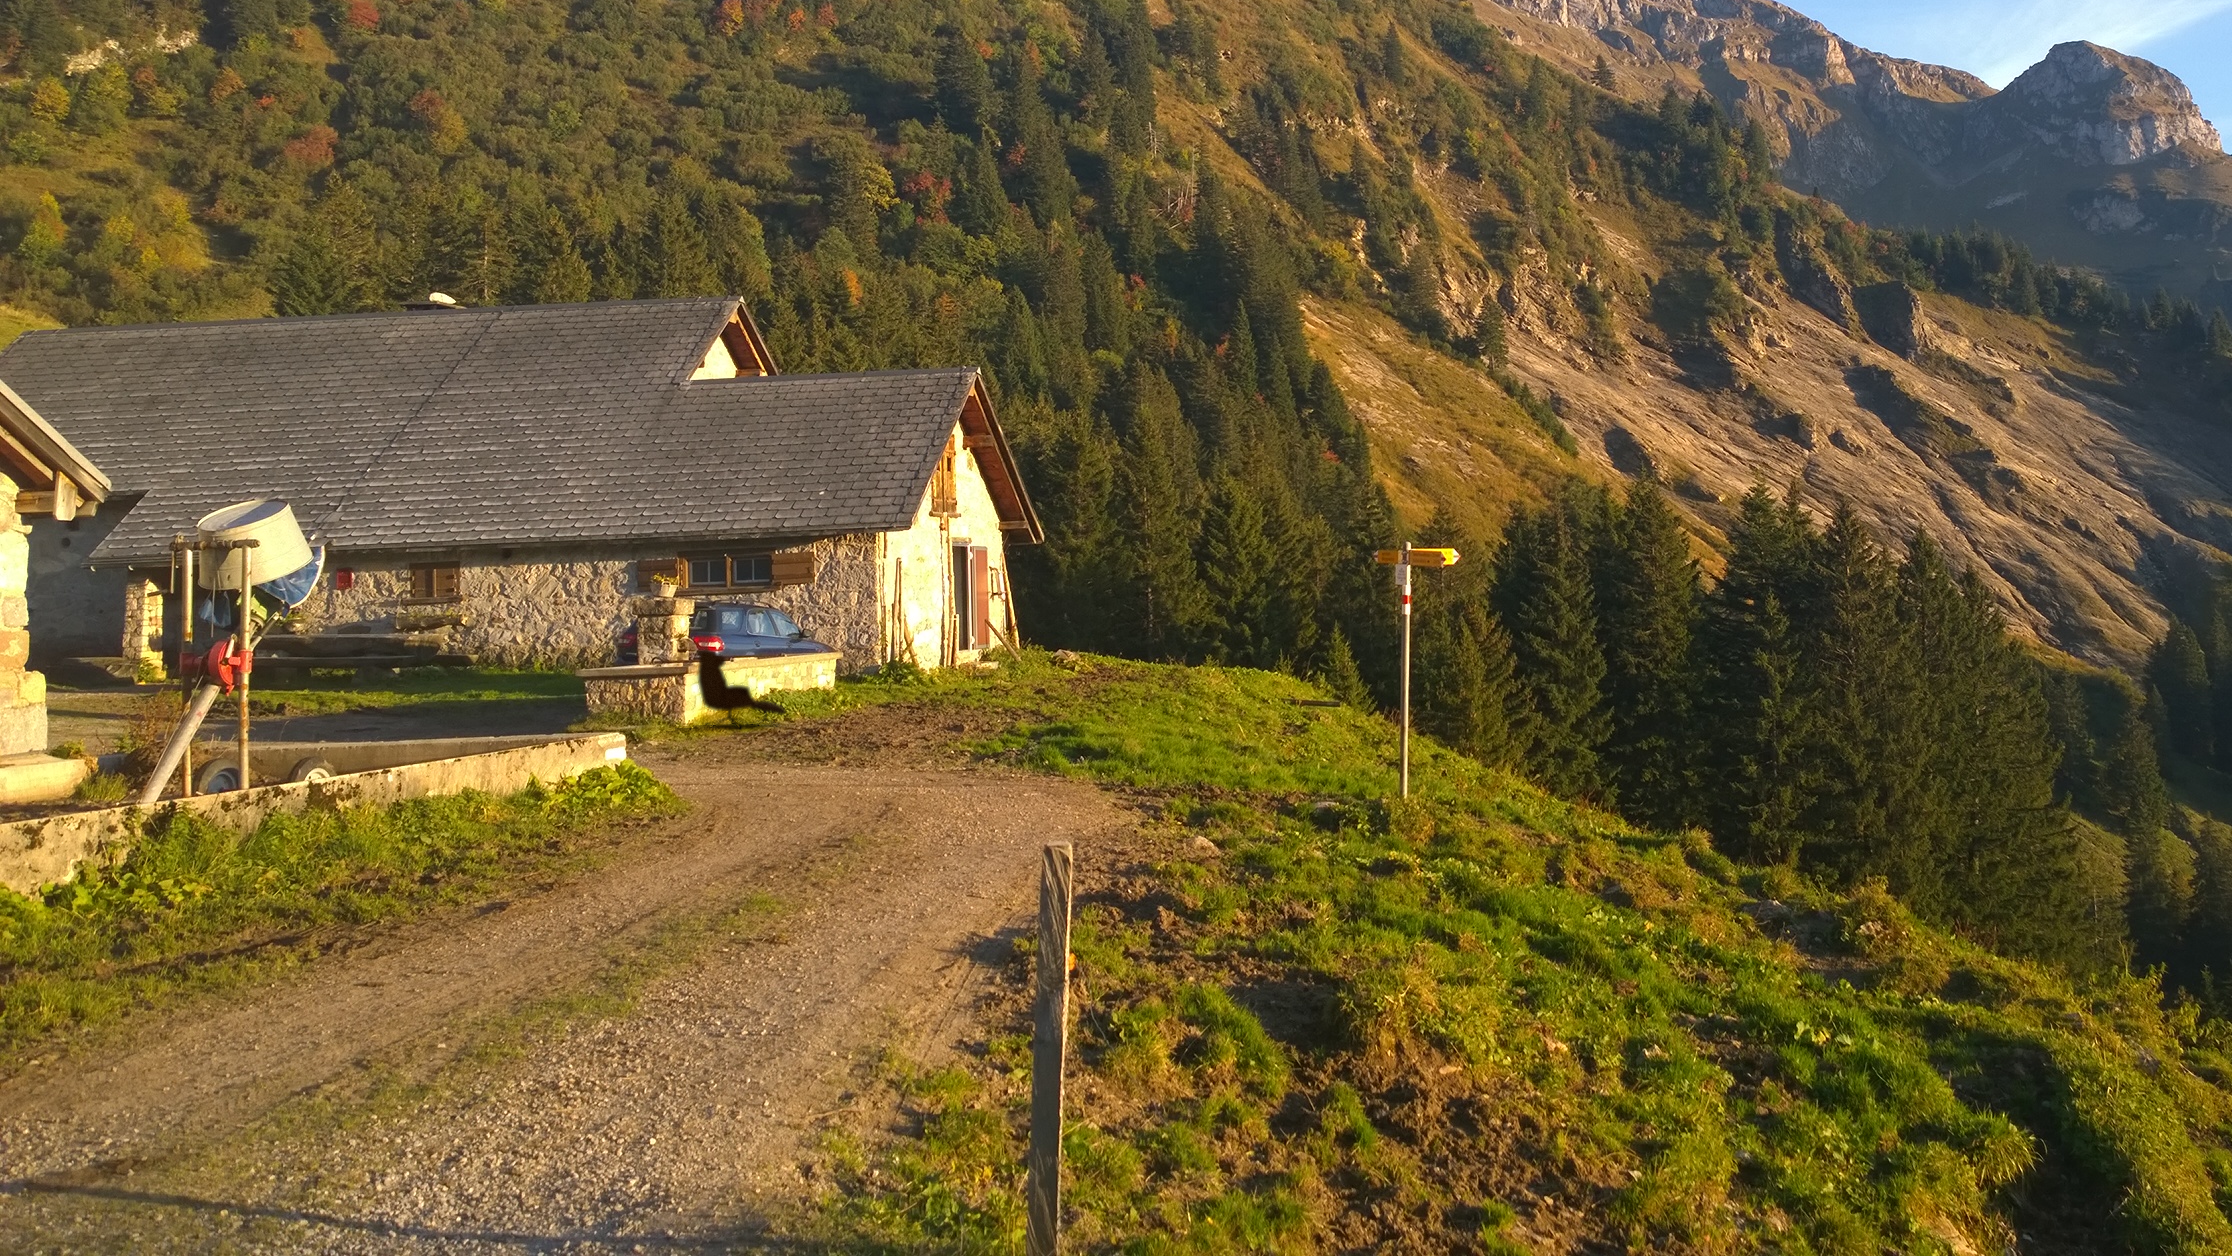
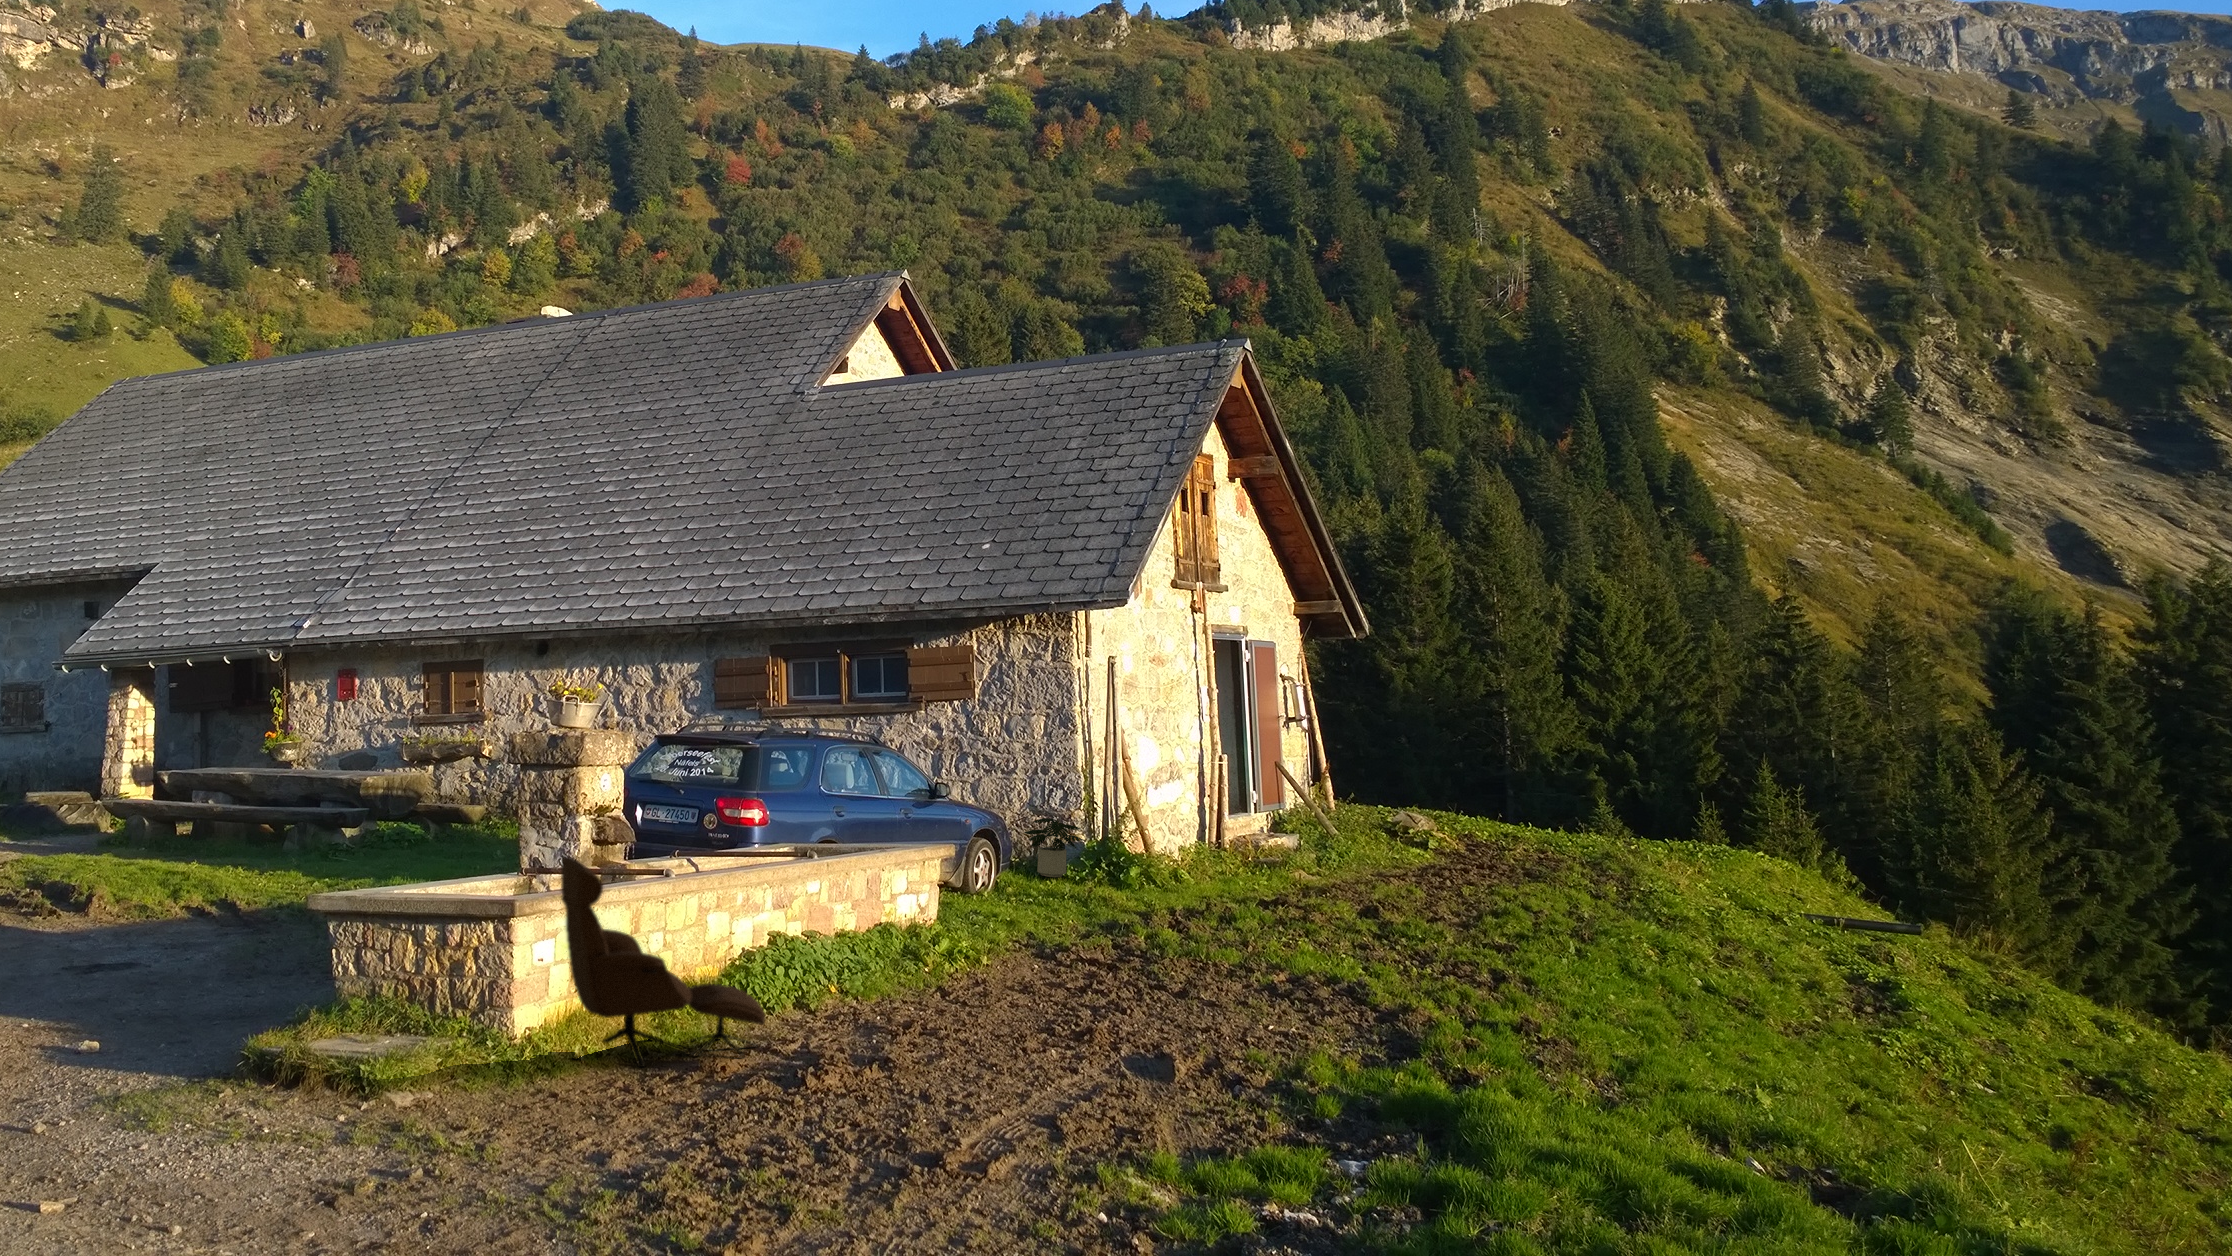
potted plant: none [846,648,883,679] -> present [1024,818,1085,877]

